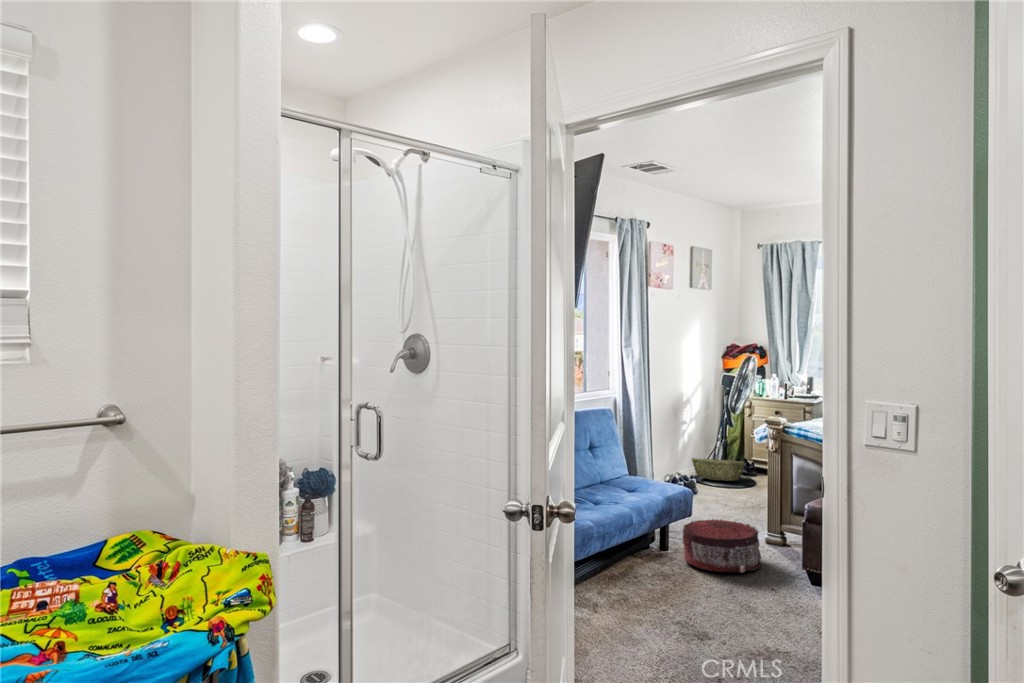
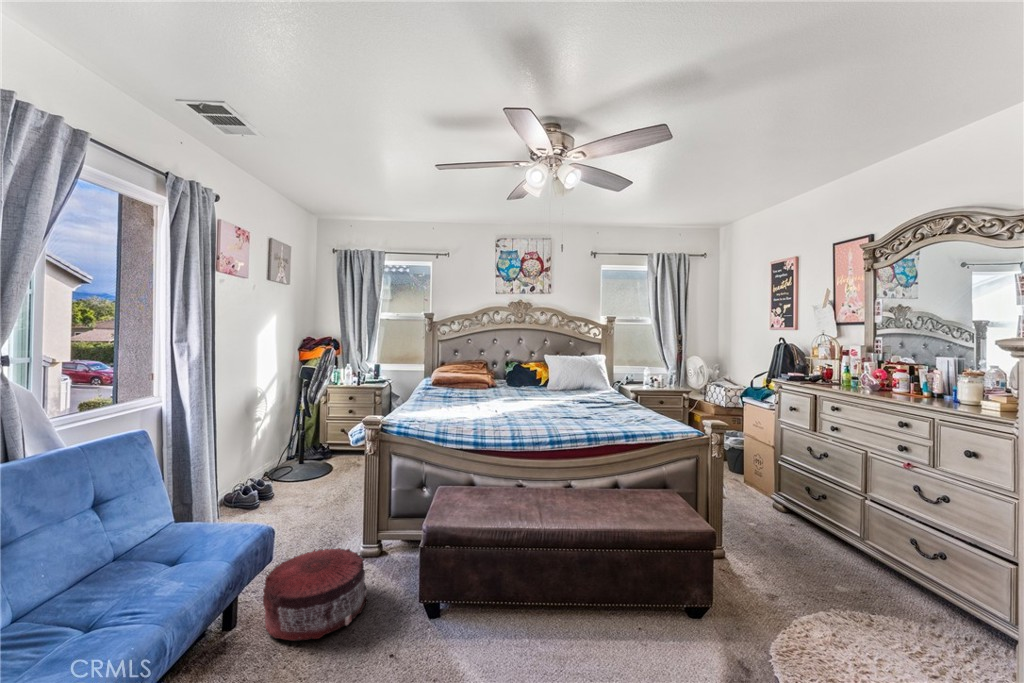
woven basket: present [692,458,744,481] -> none [266,449,322,473]

